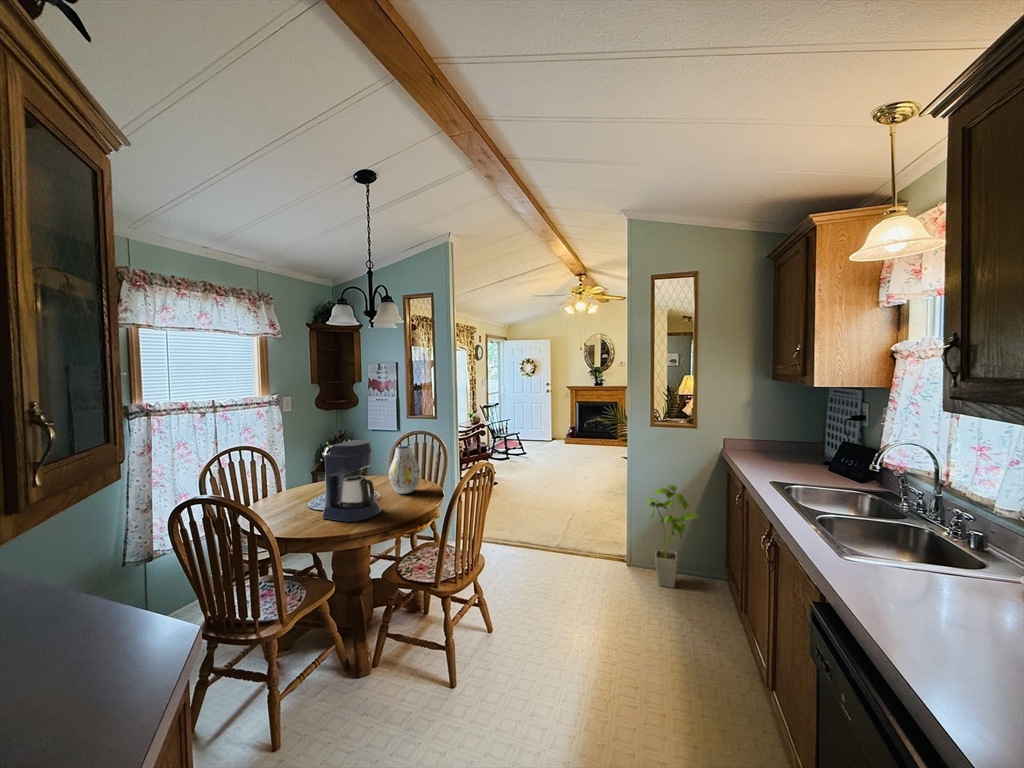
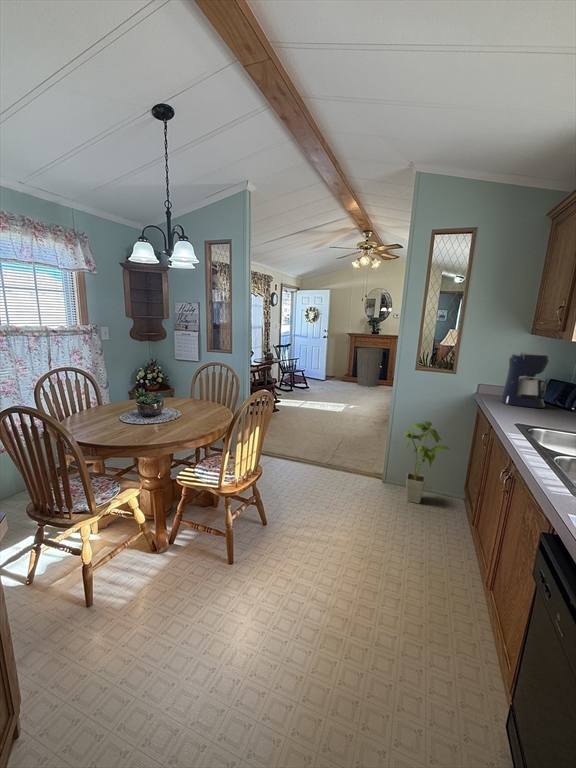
trash can: none [580,402,611,449] -> present [357,348,383,386]
coffee maker: present [322,440,381,522] -> present [500,352,549,408]
vase: present [389,446,420,494] -> none [185,374,211,414]

